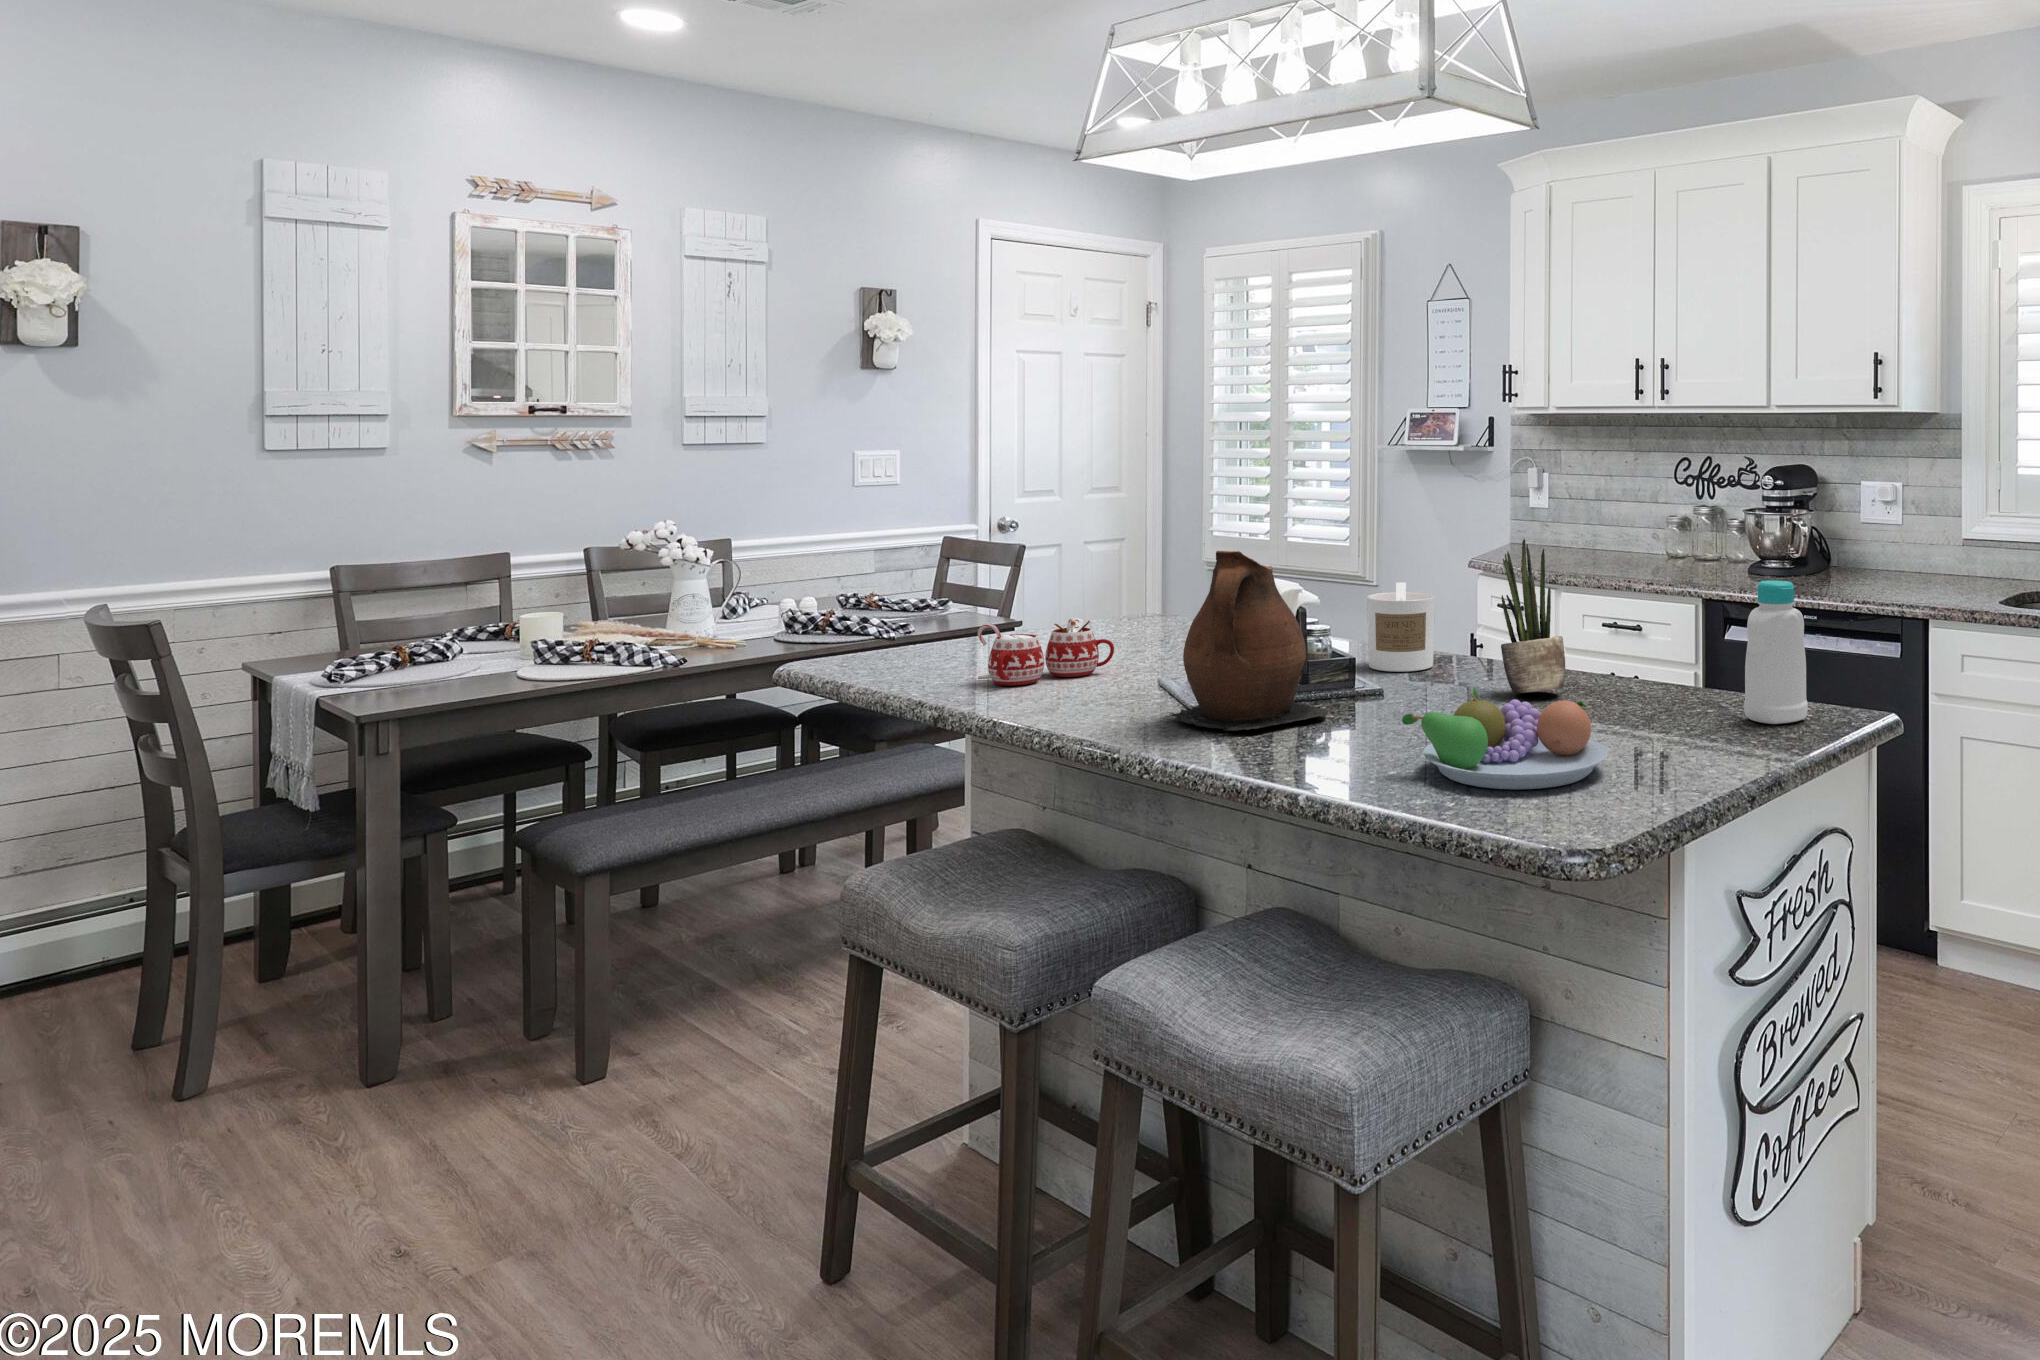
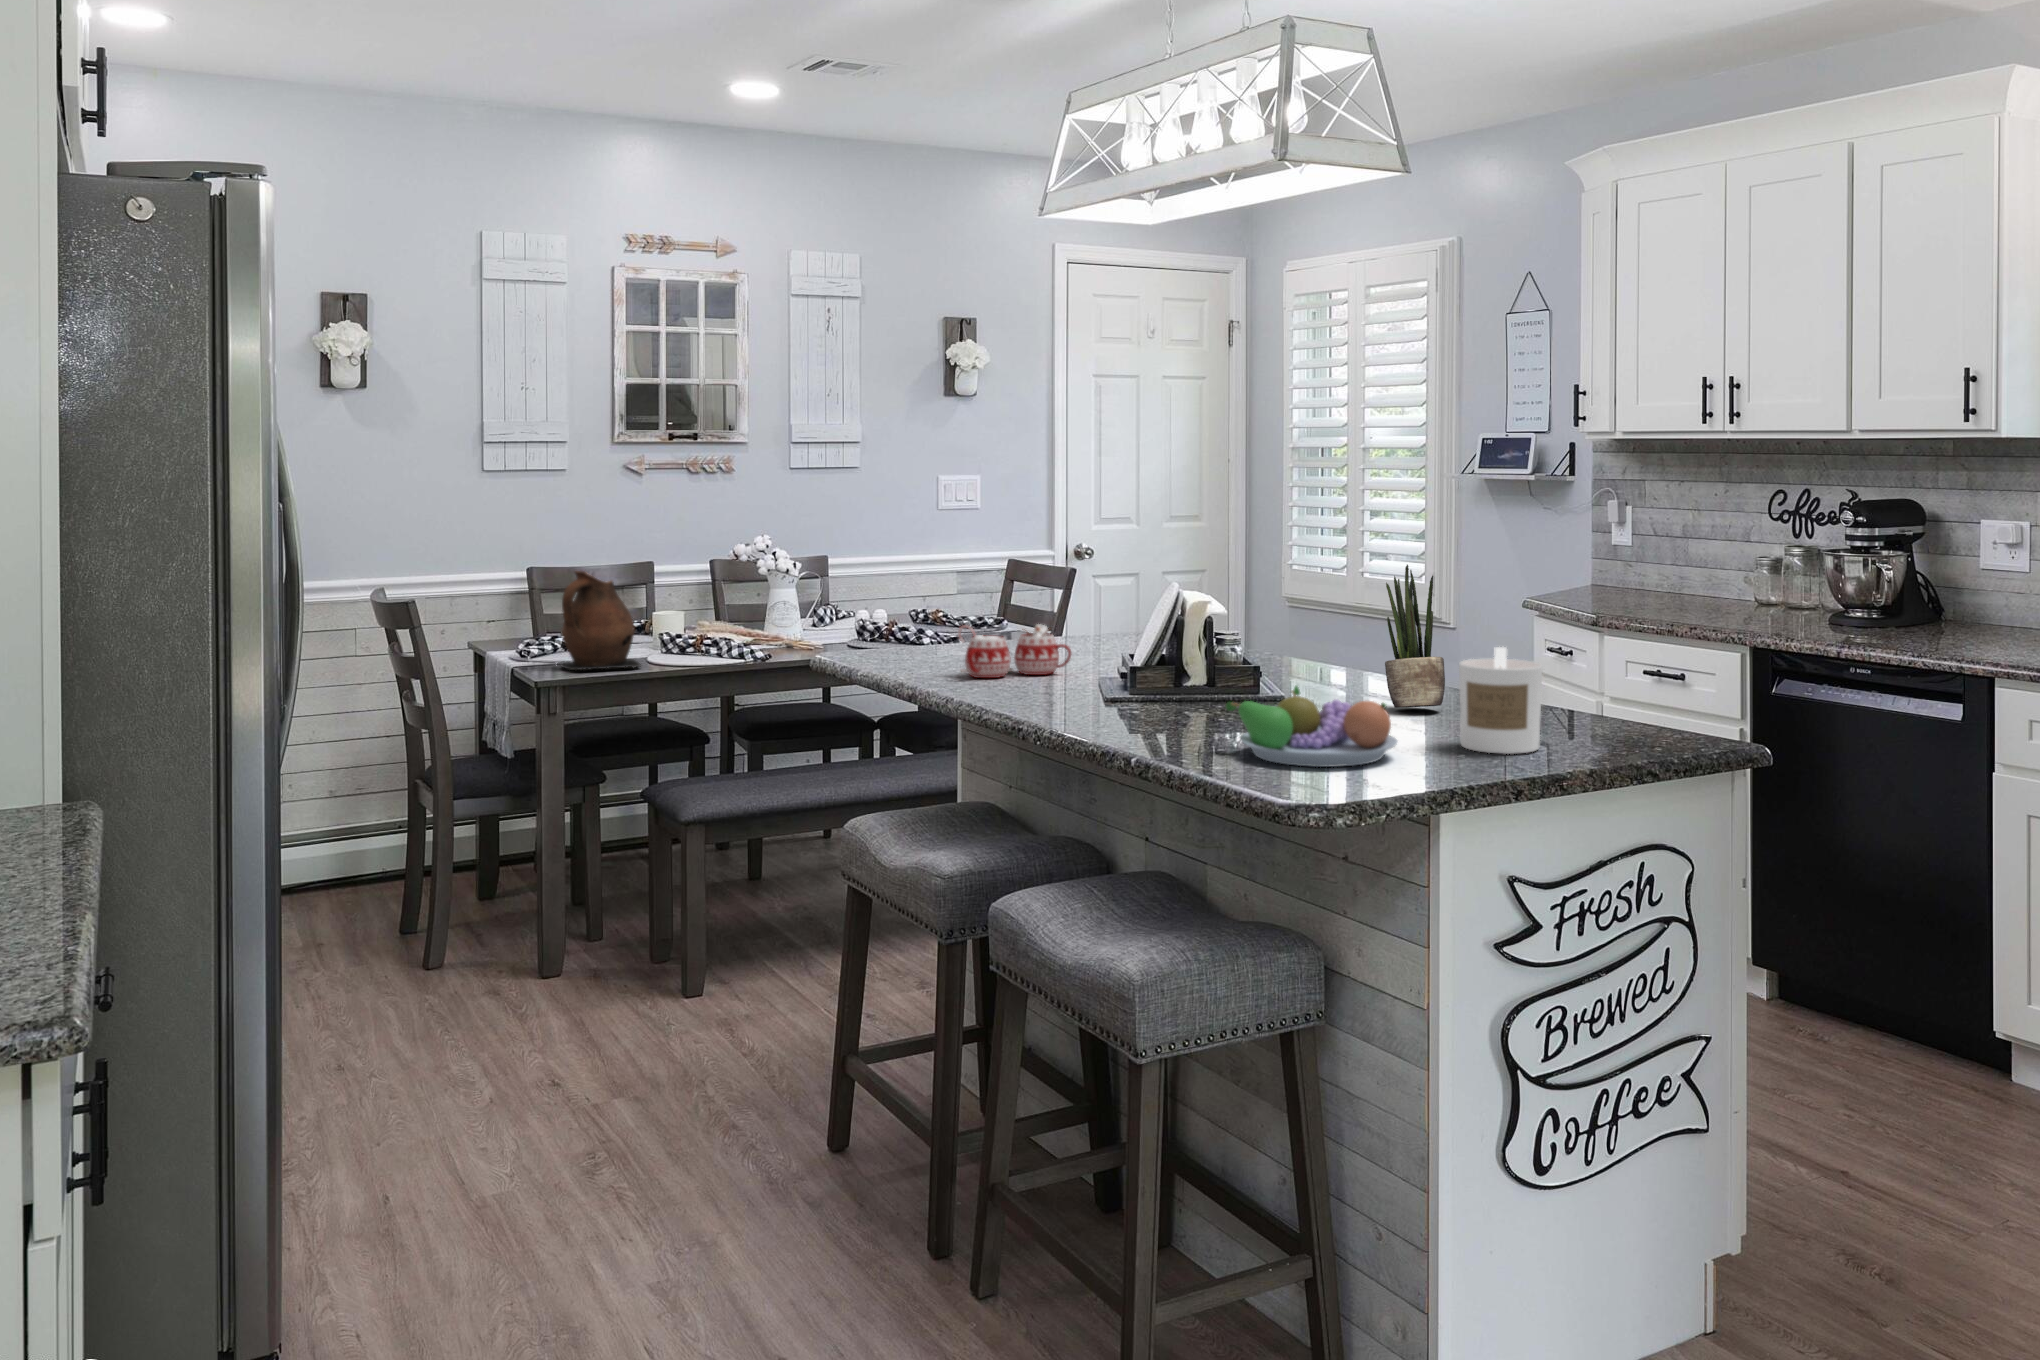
ceramic pitcher: present [1166,551,1329,731] -> present [561,571,641,670]
bottle: present [1744,581,1808,724] -> none [1582,609,1647,744]
candle: present [1367,582,1435,672] -> present [1459,647,1542,754]

